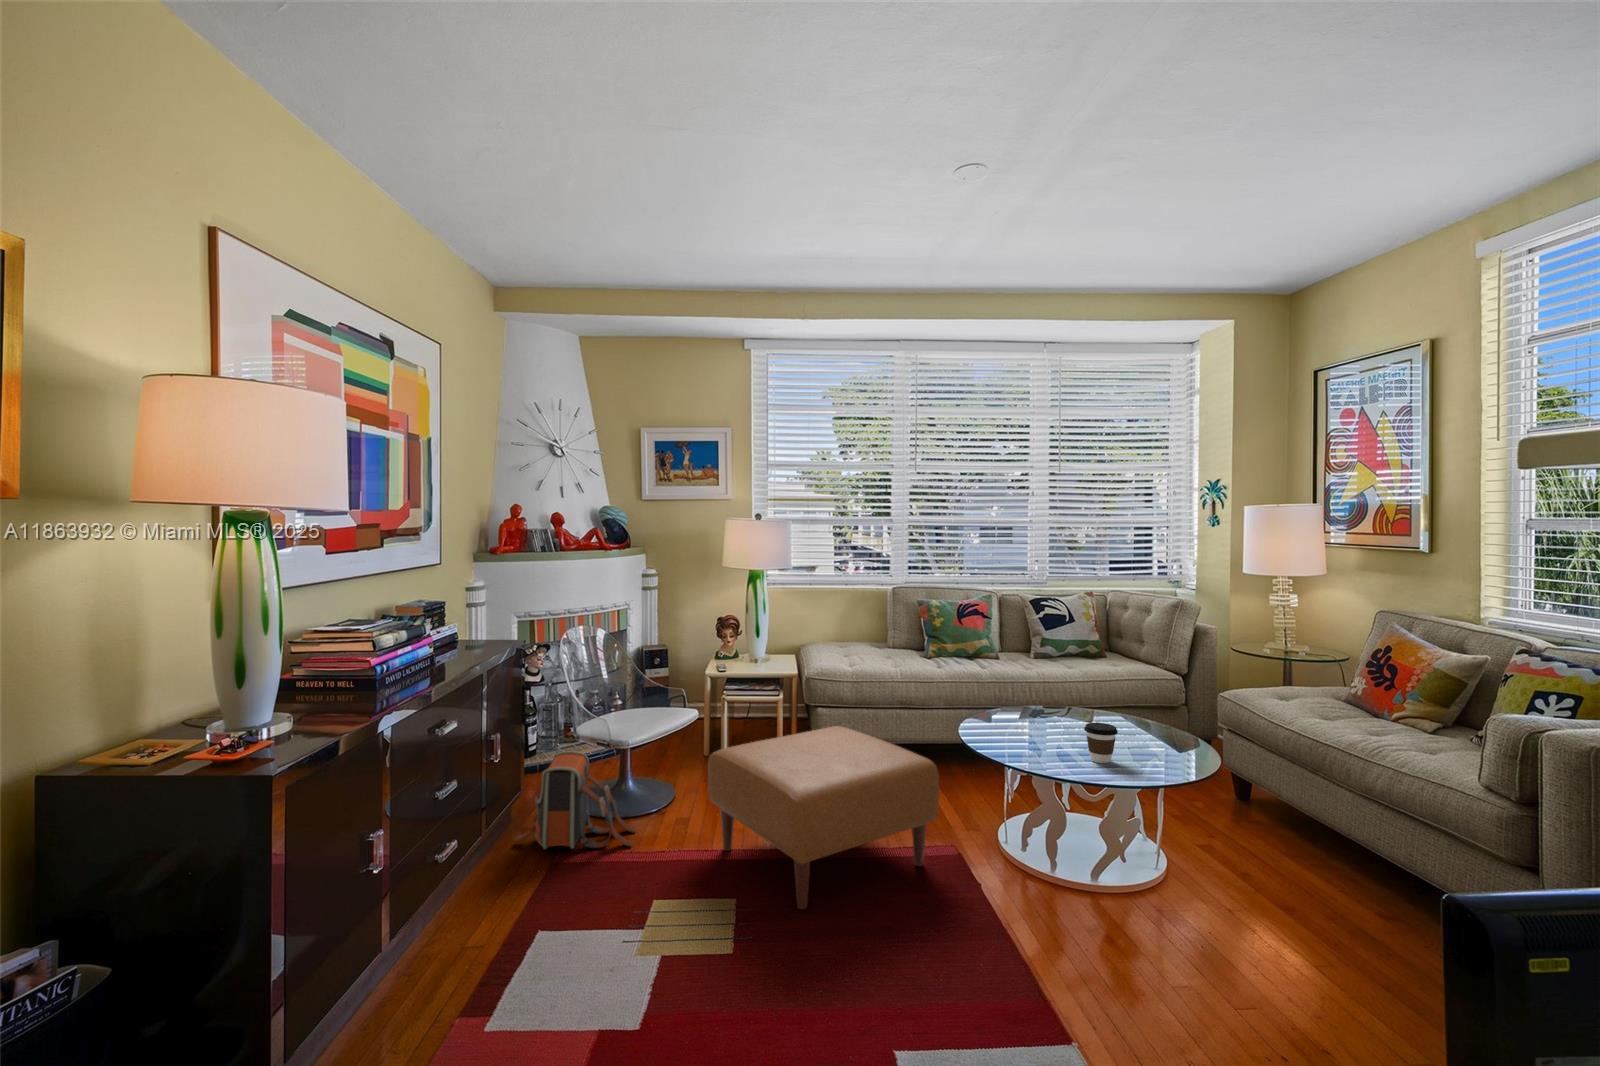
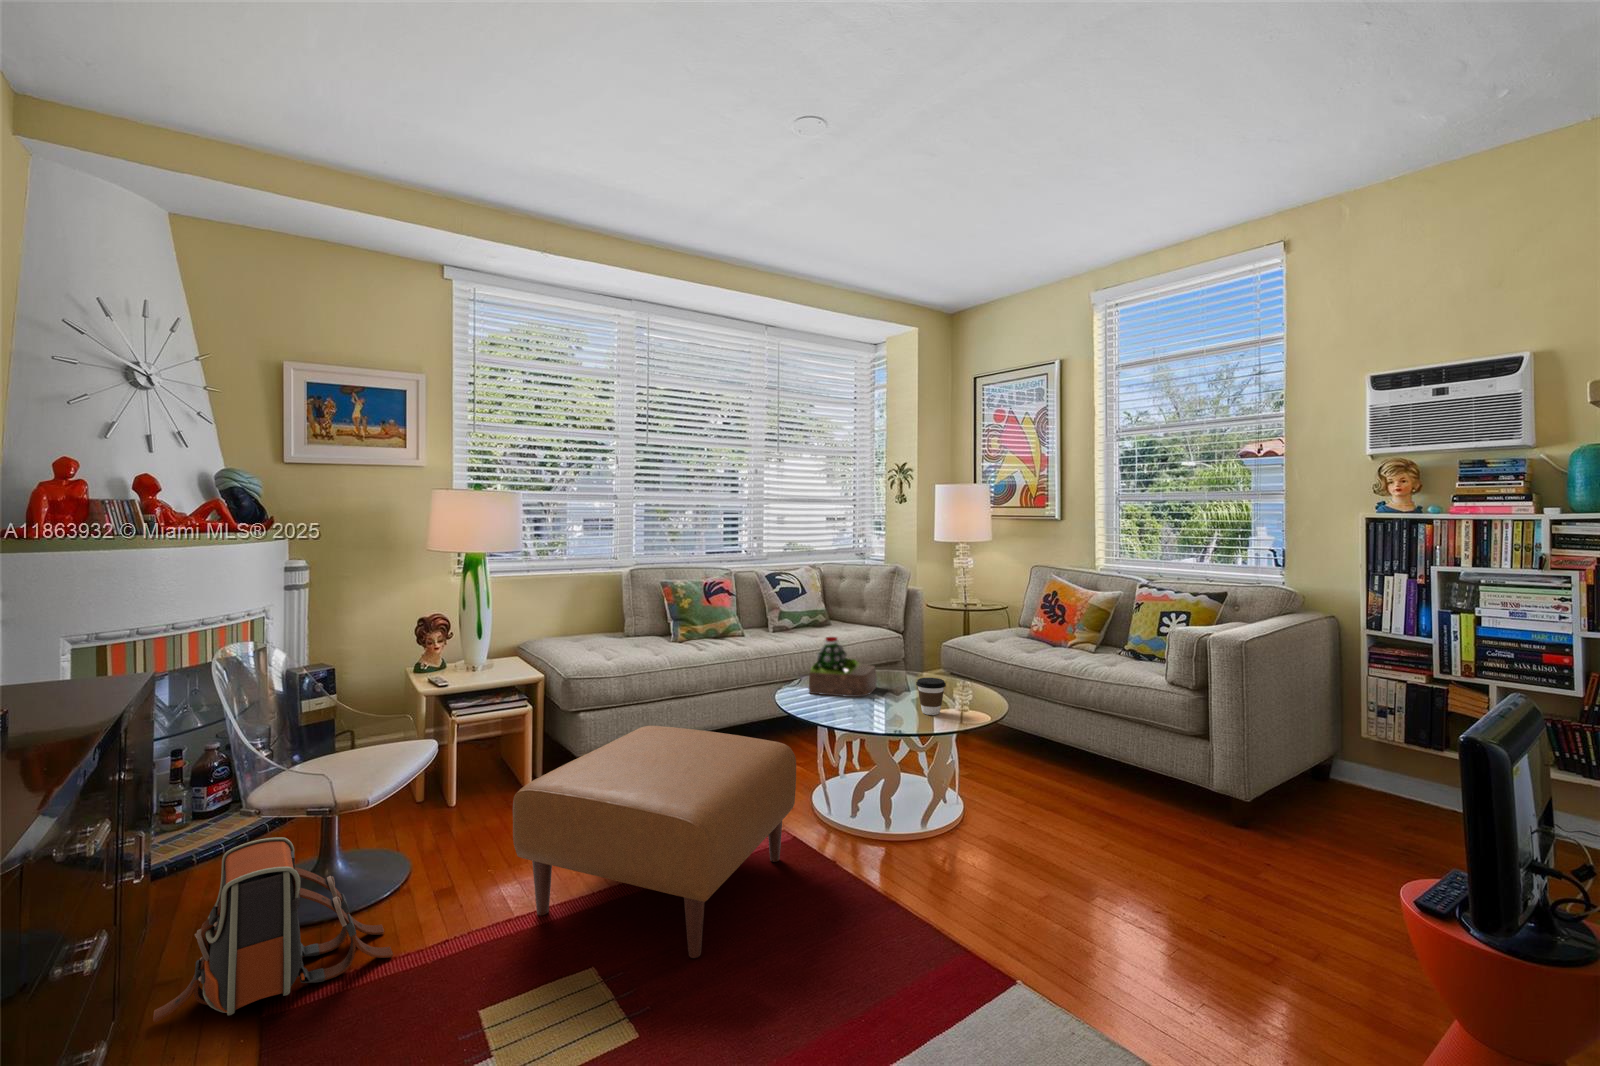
succulent plant: none [1004,669,1084,735] -> present [809,637,877,697]

